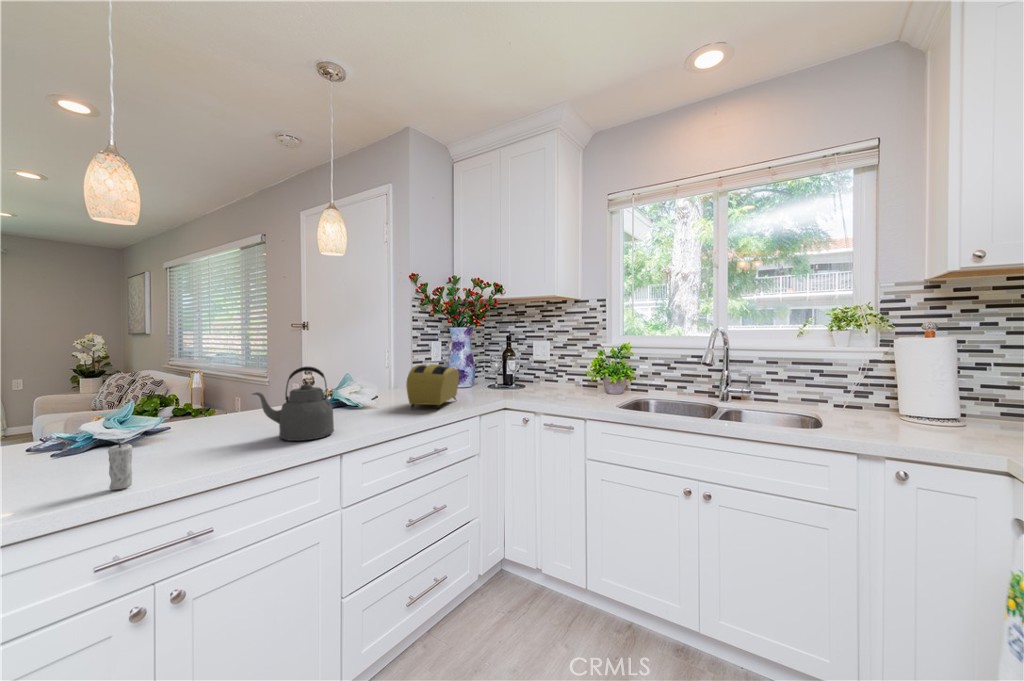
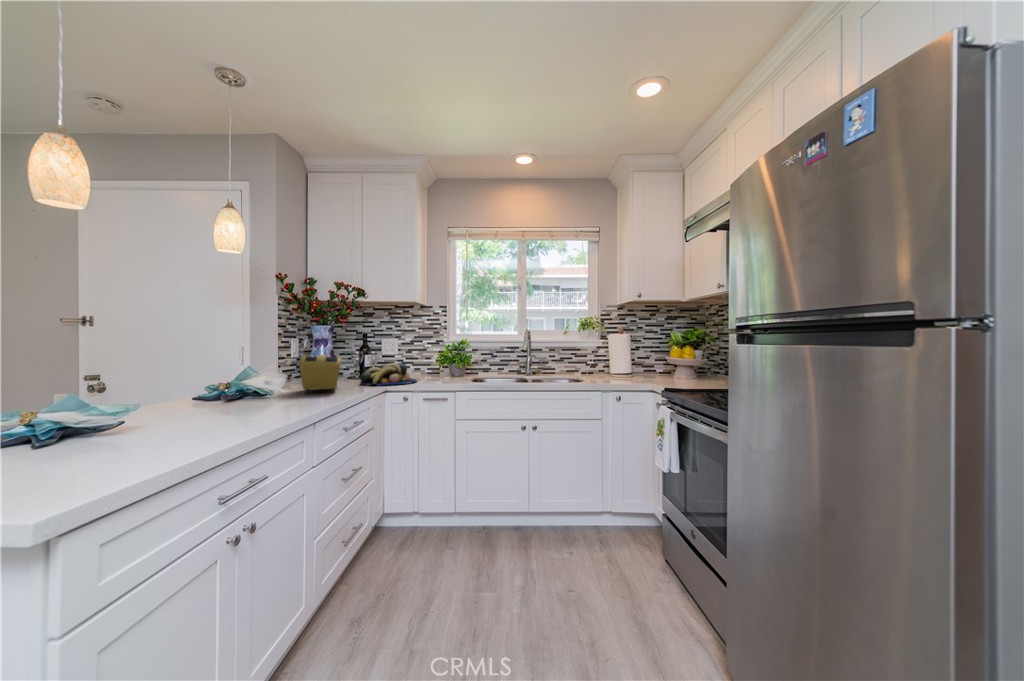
kettle: present [252,367,334,441] -> none [176,350,265,420]
fruit bowl: none [484,374,552,403] -> present [360,363,417,386]
candle: present [108,440,132,490] -> none [99,408,128,463]

